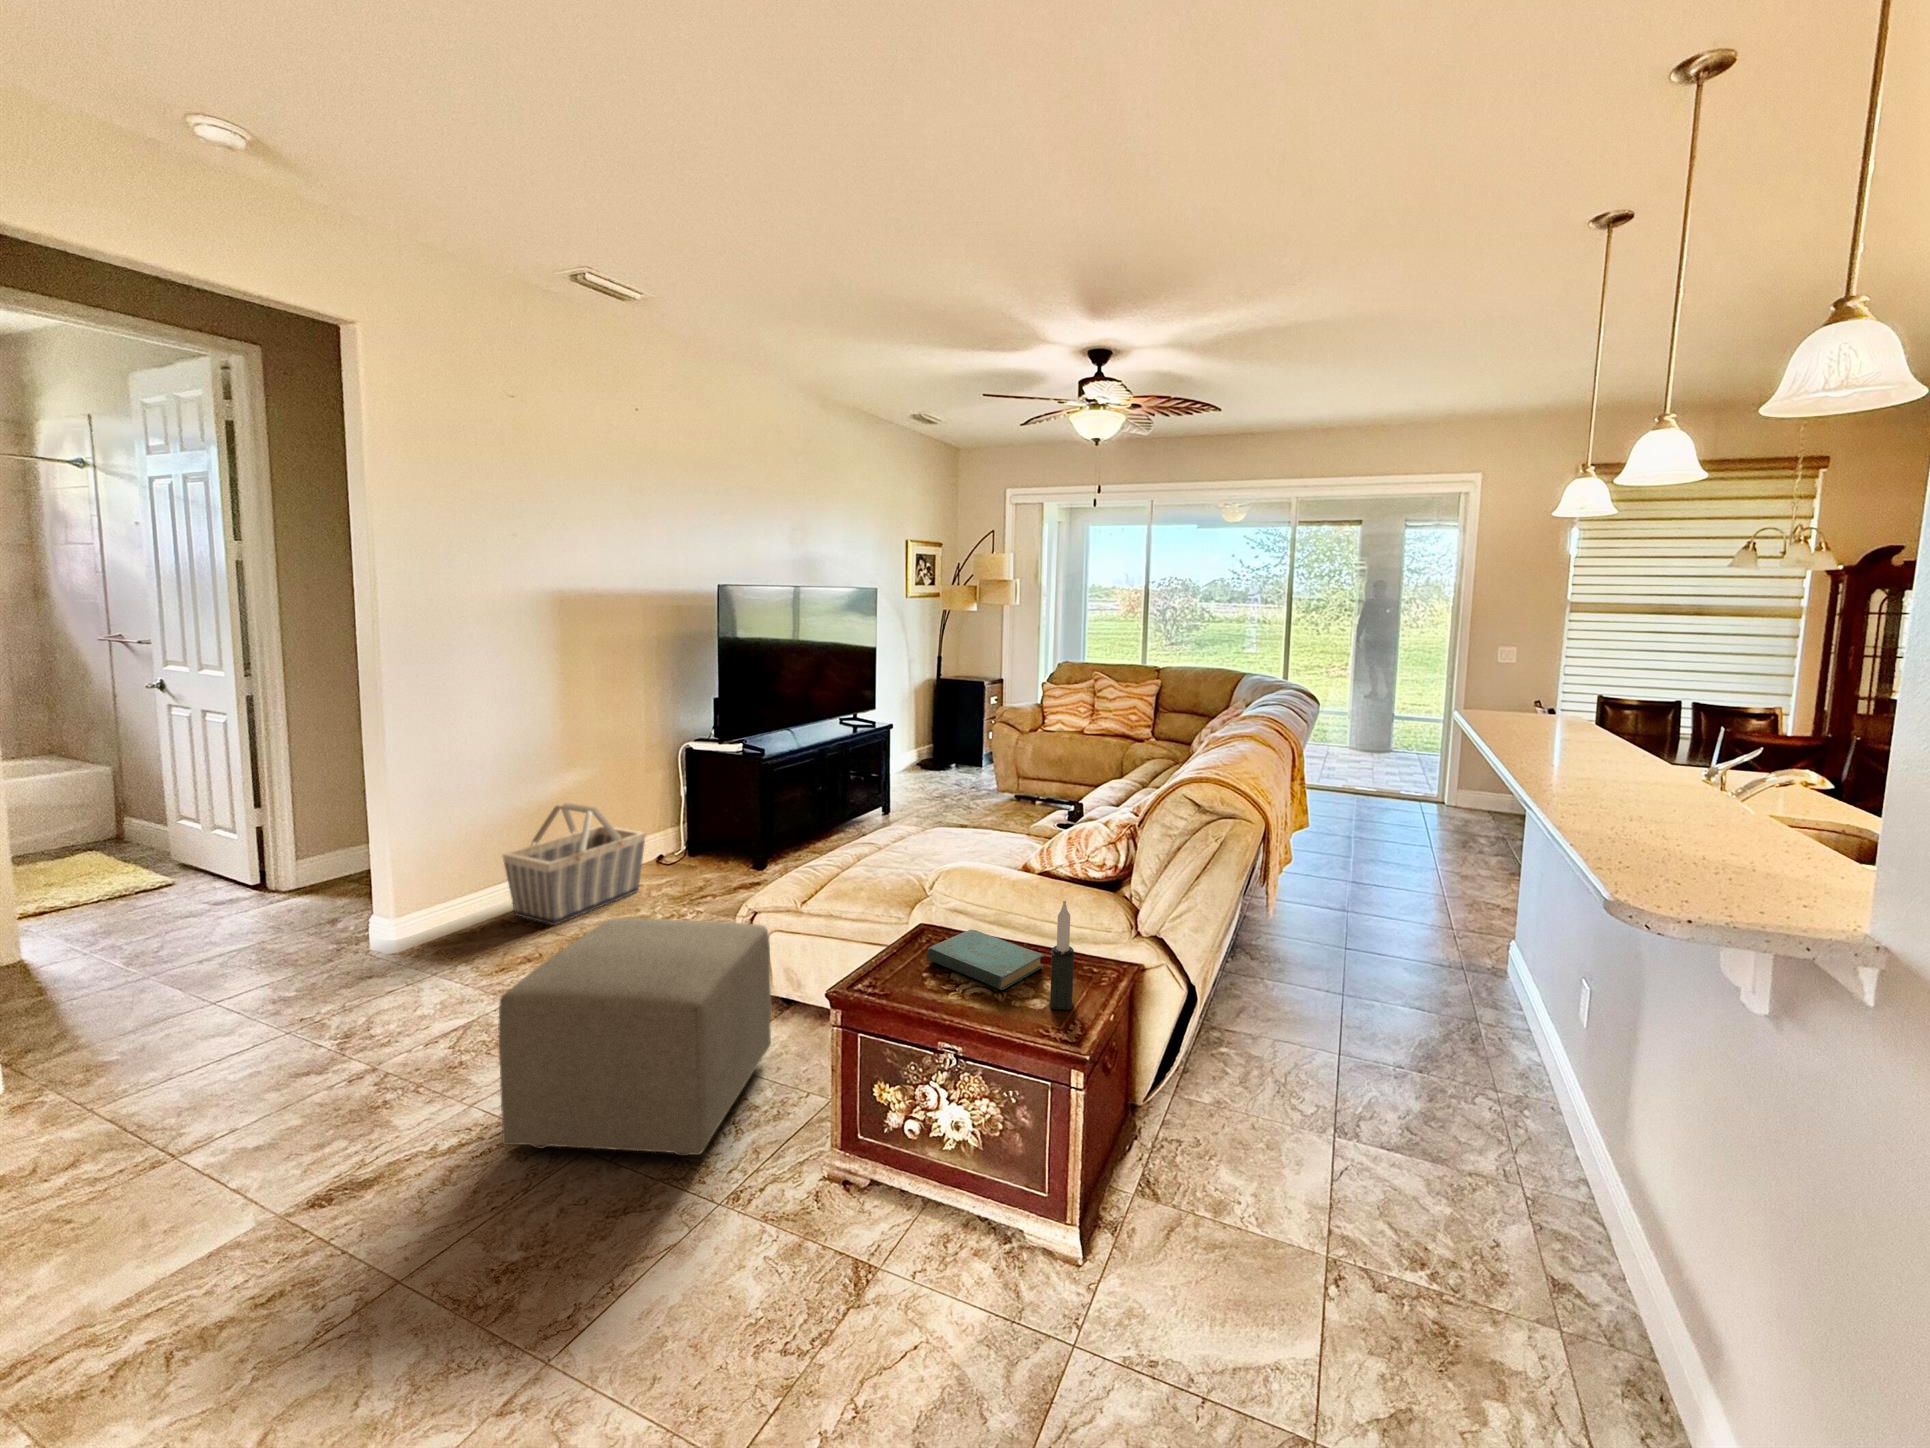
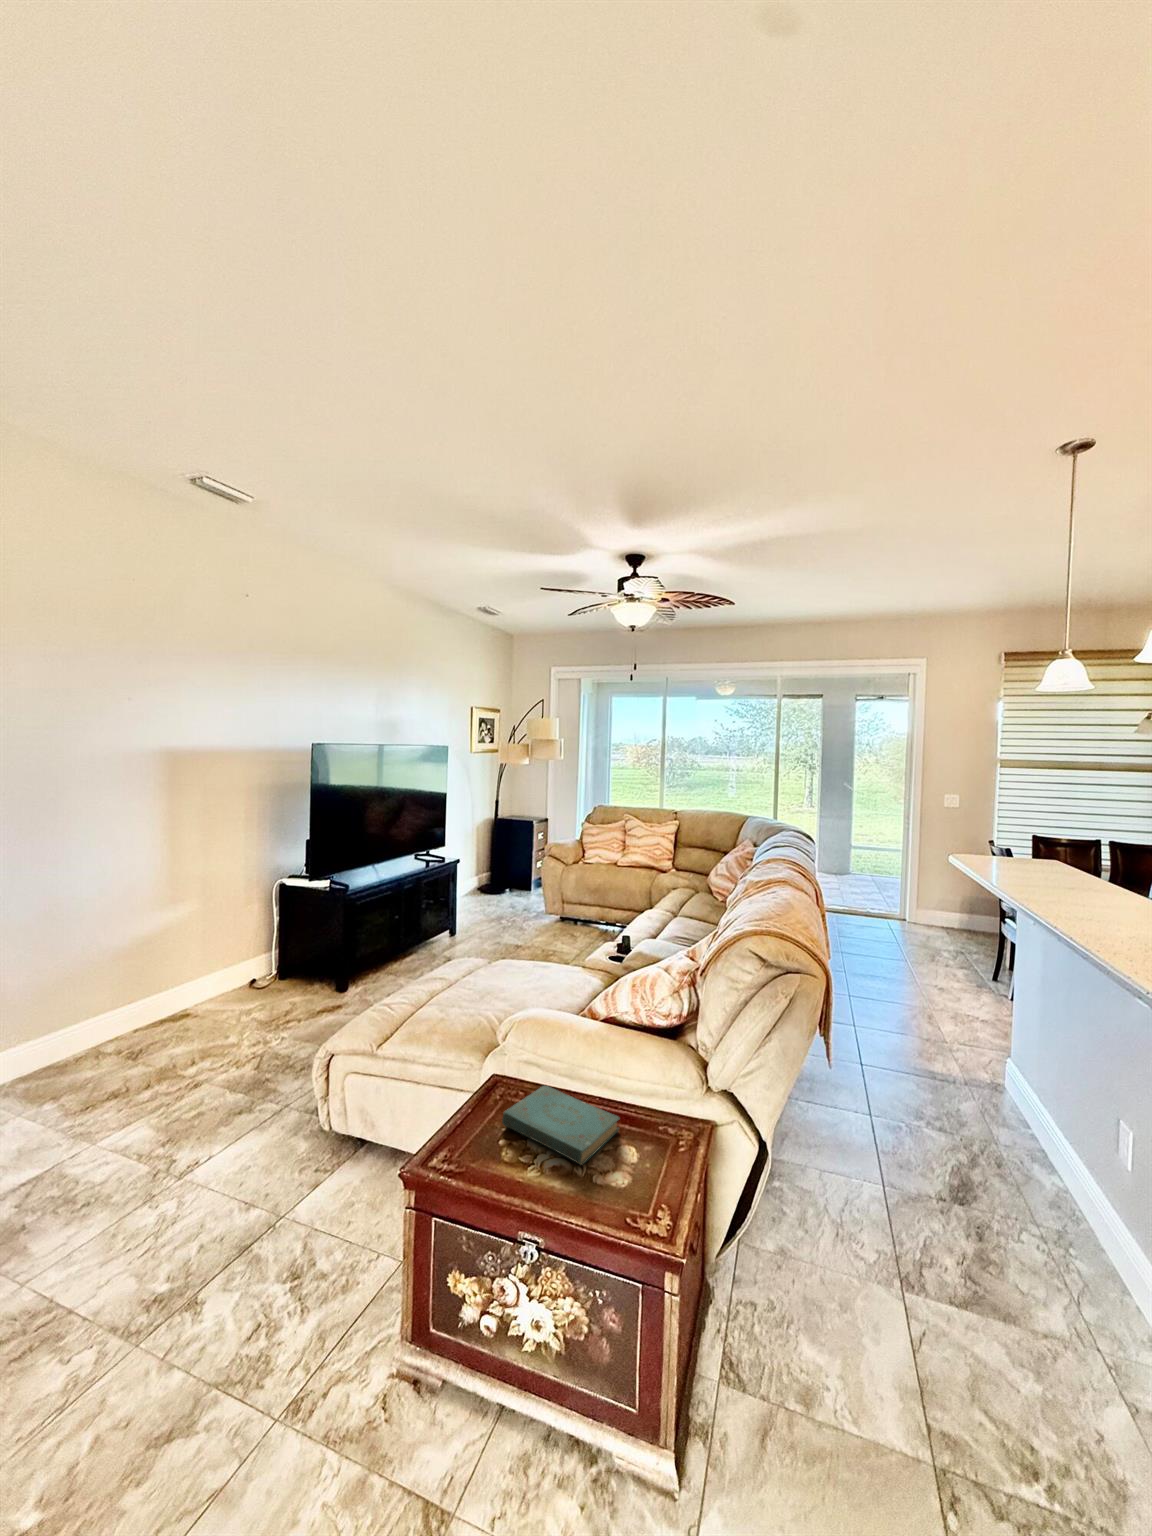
basket: present [503,803,646,925] -> none [102,938,239,1055]
candle: present [1050,901,1074,1010] -> none [633,1072,659,1191]
ottoman: present [498,918,771,1156] -> none [44,1070,344,1351]

